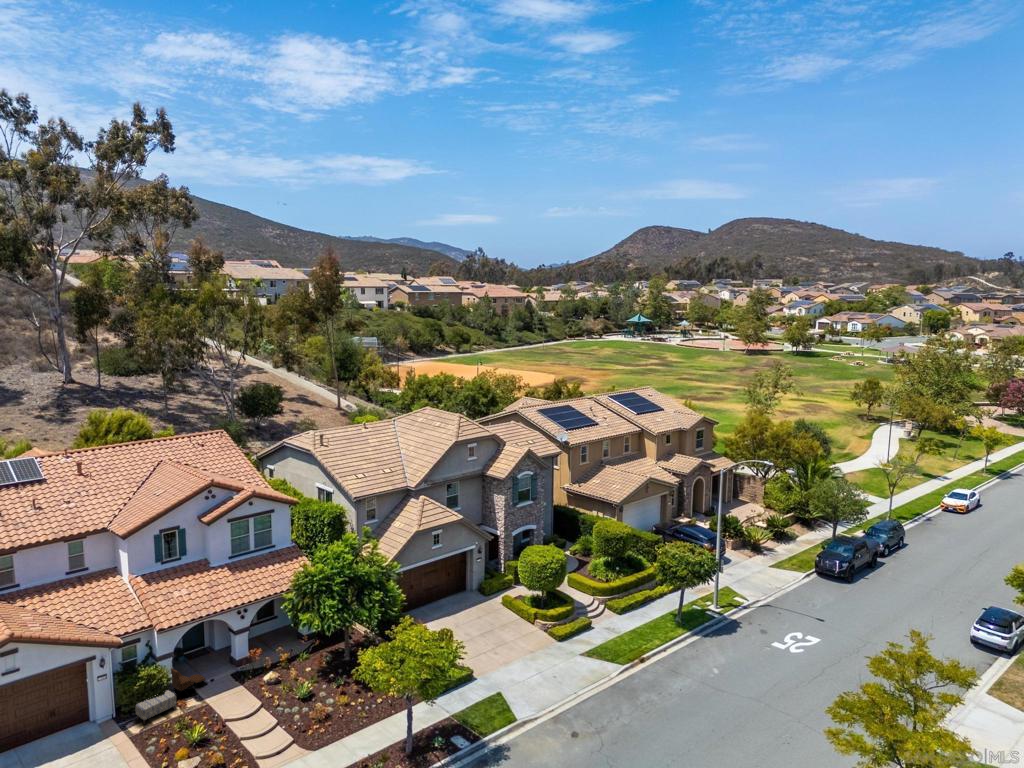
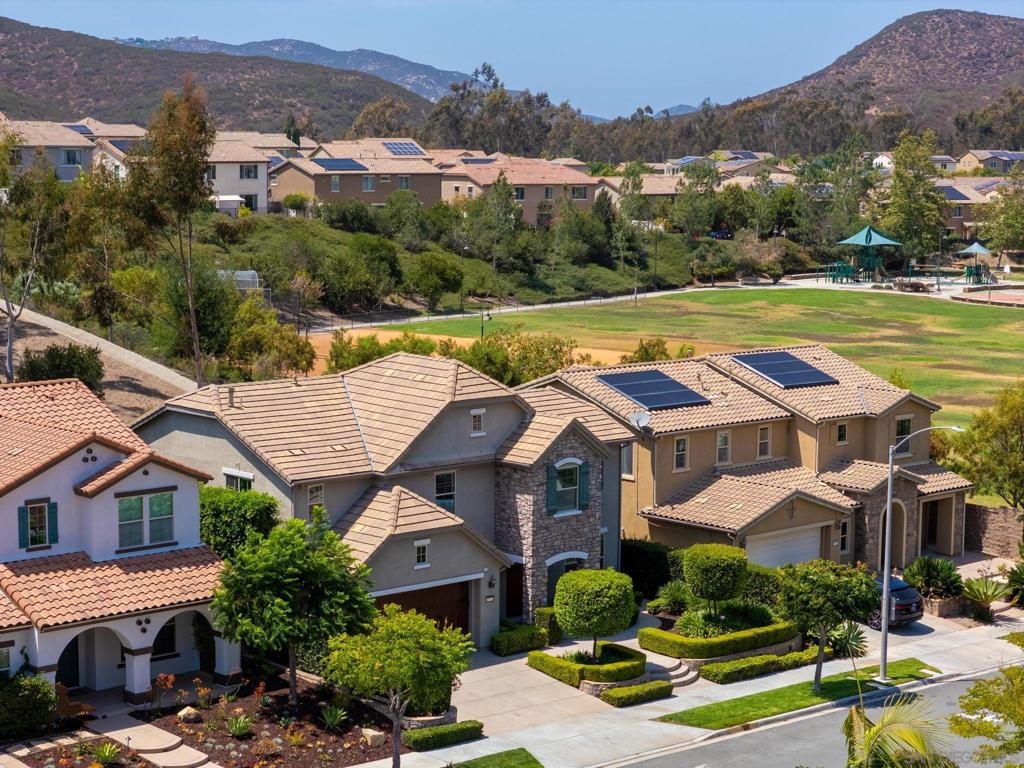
bench: present [135,690,176,724] -> none [18,711,68,745]

